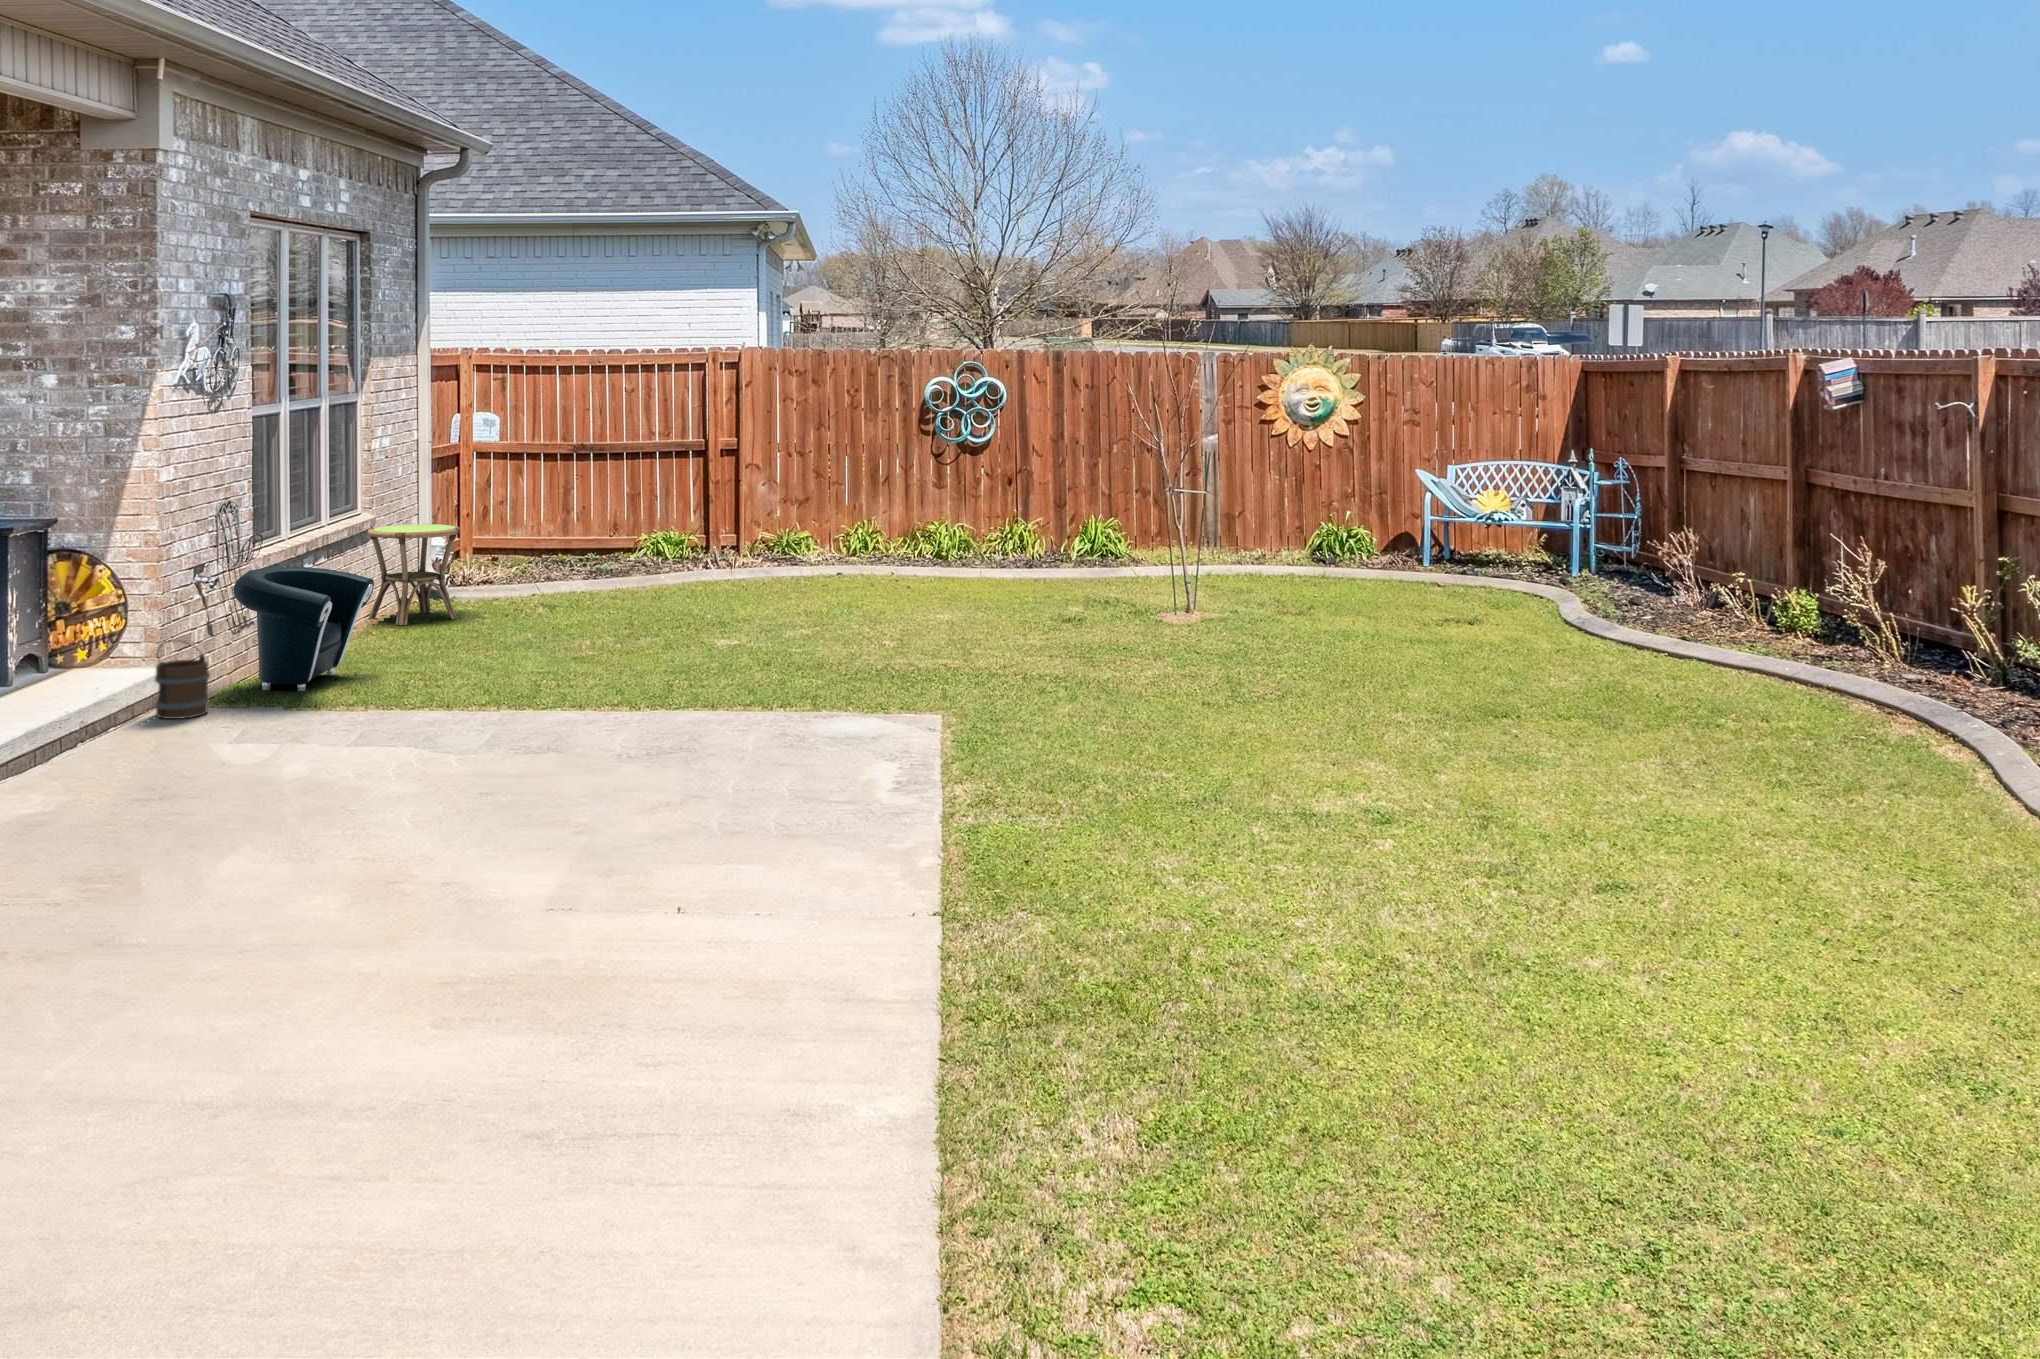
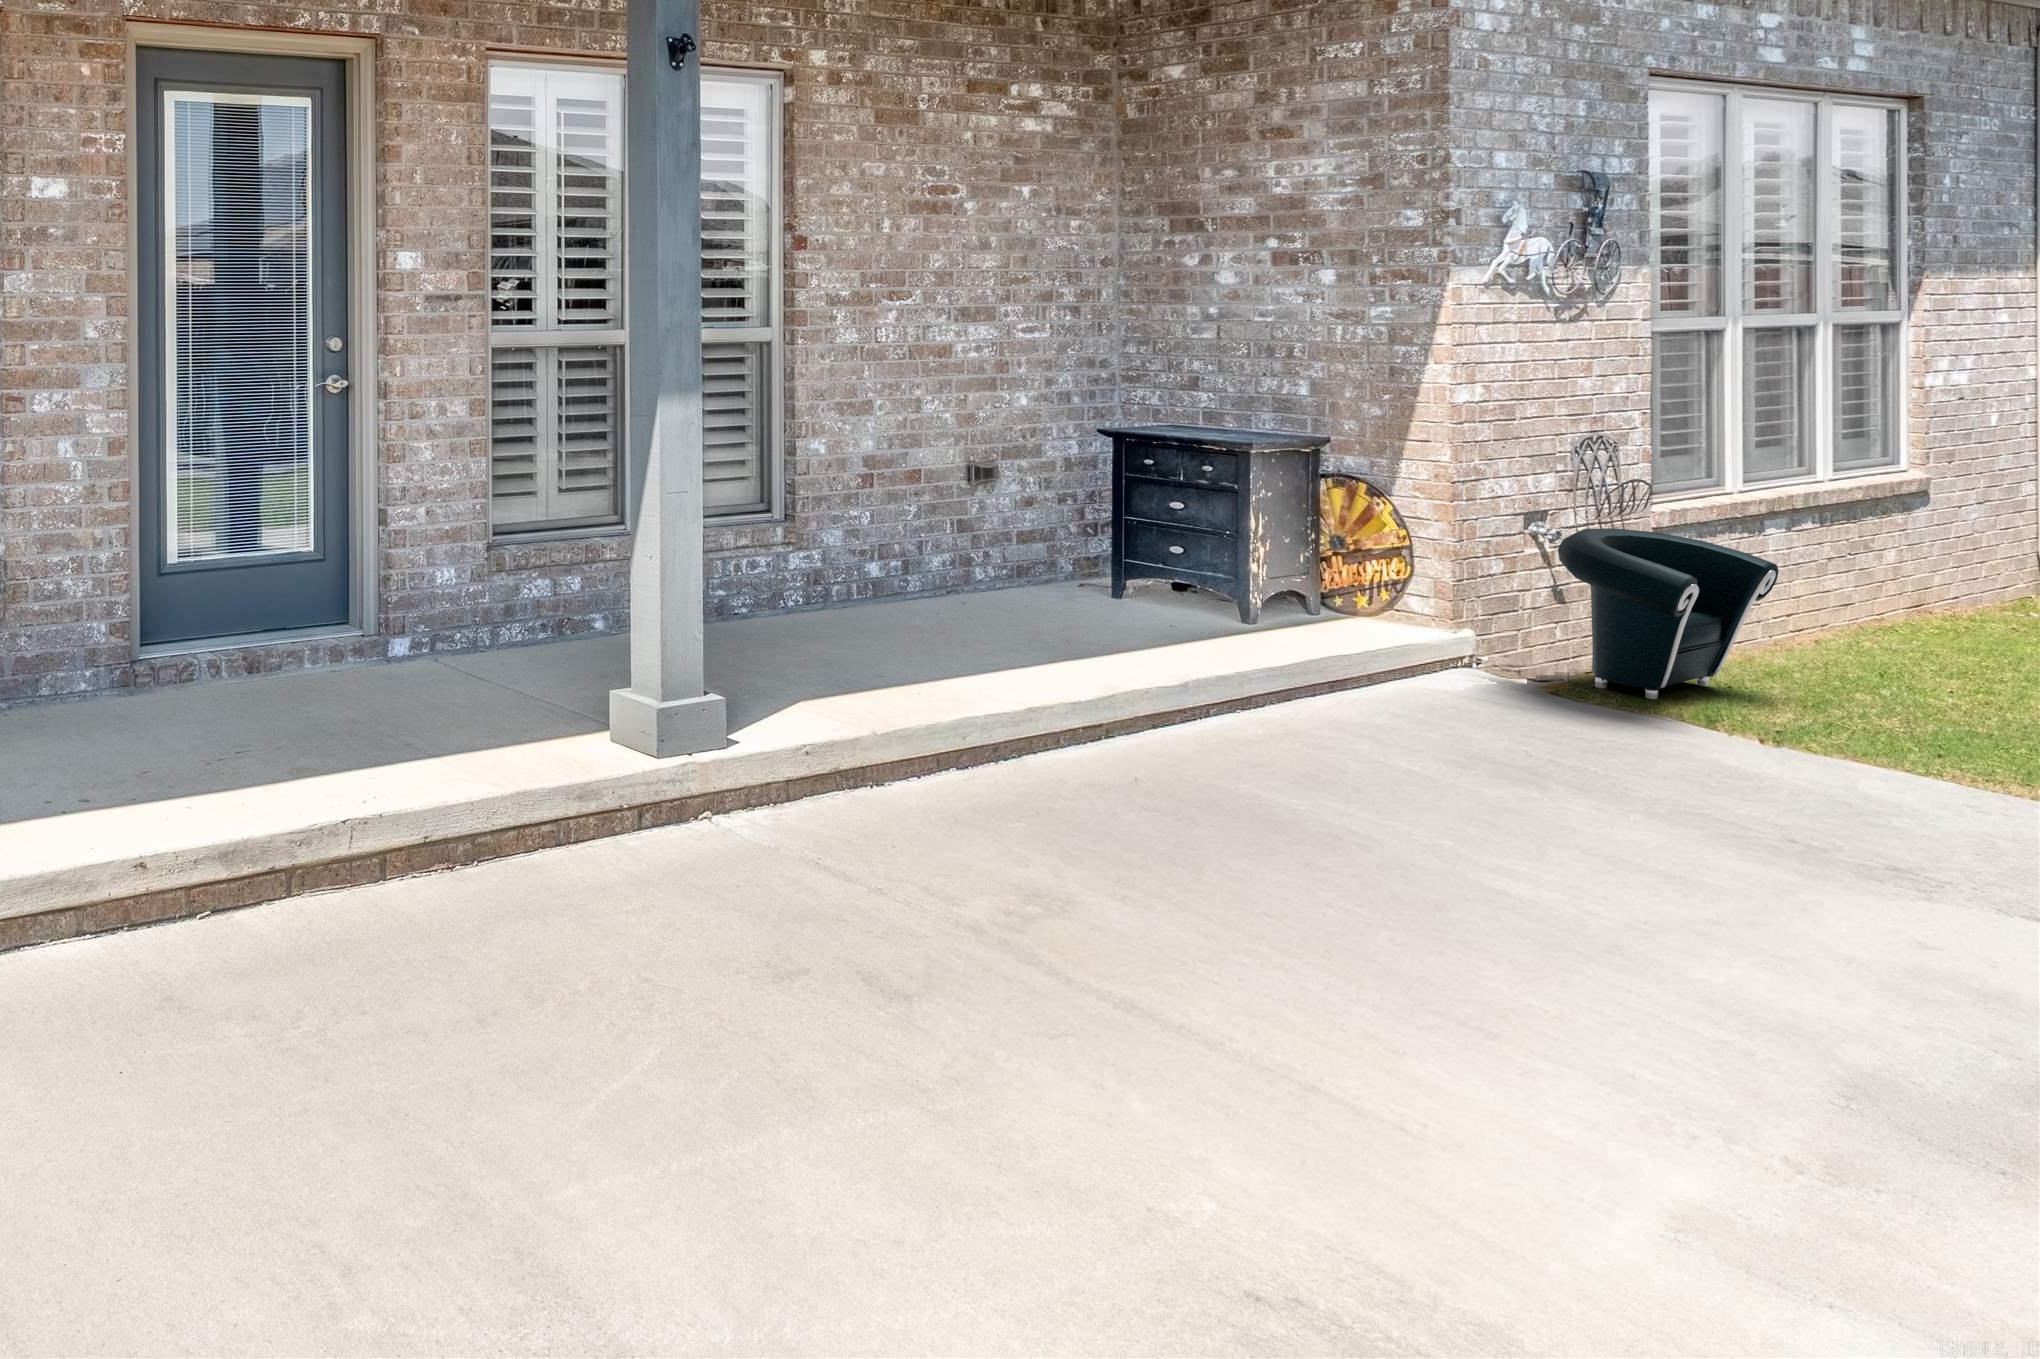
side table: present [367,524,460,625] -> none [1791,496,1954,642]
bucket: present [154,640,210,719] -> none [1439,601,1513,703]

